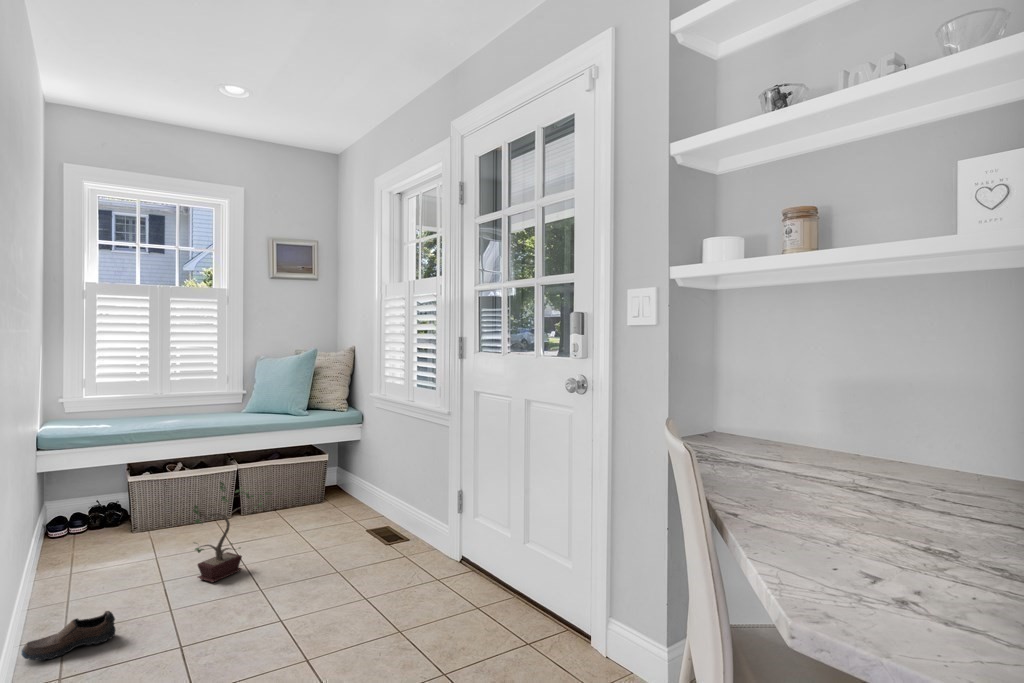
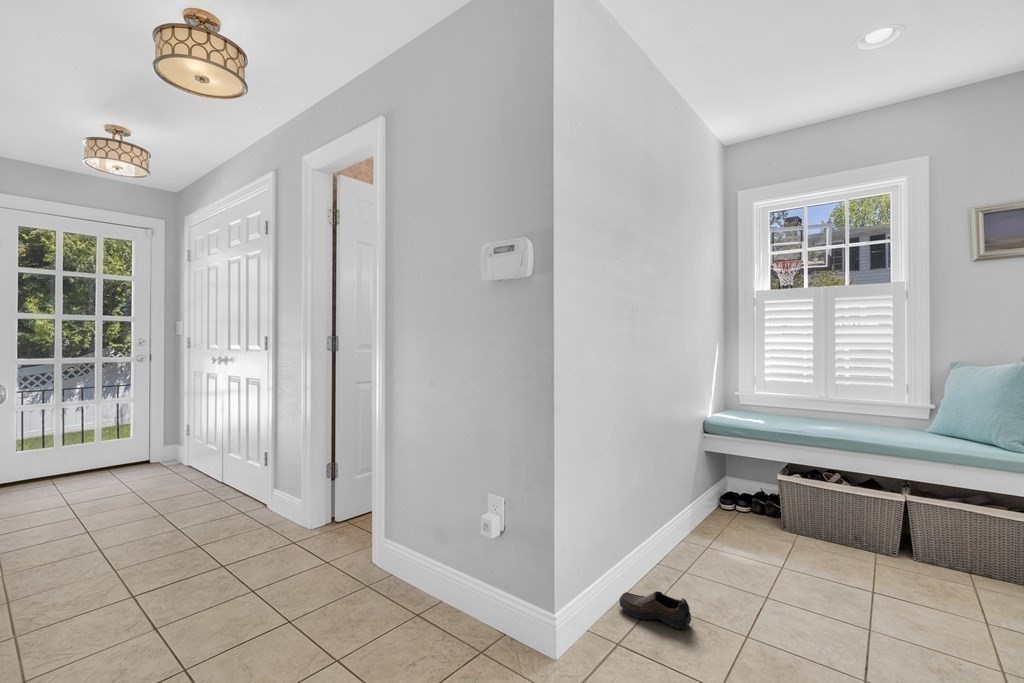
potted plant: present [193,482,272,582] -> none [793,504,918,630]

